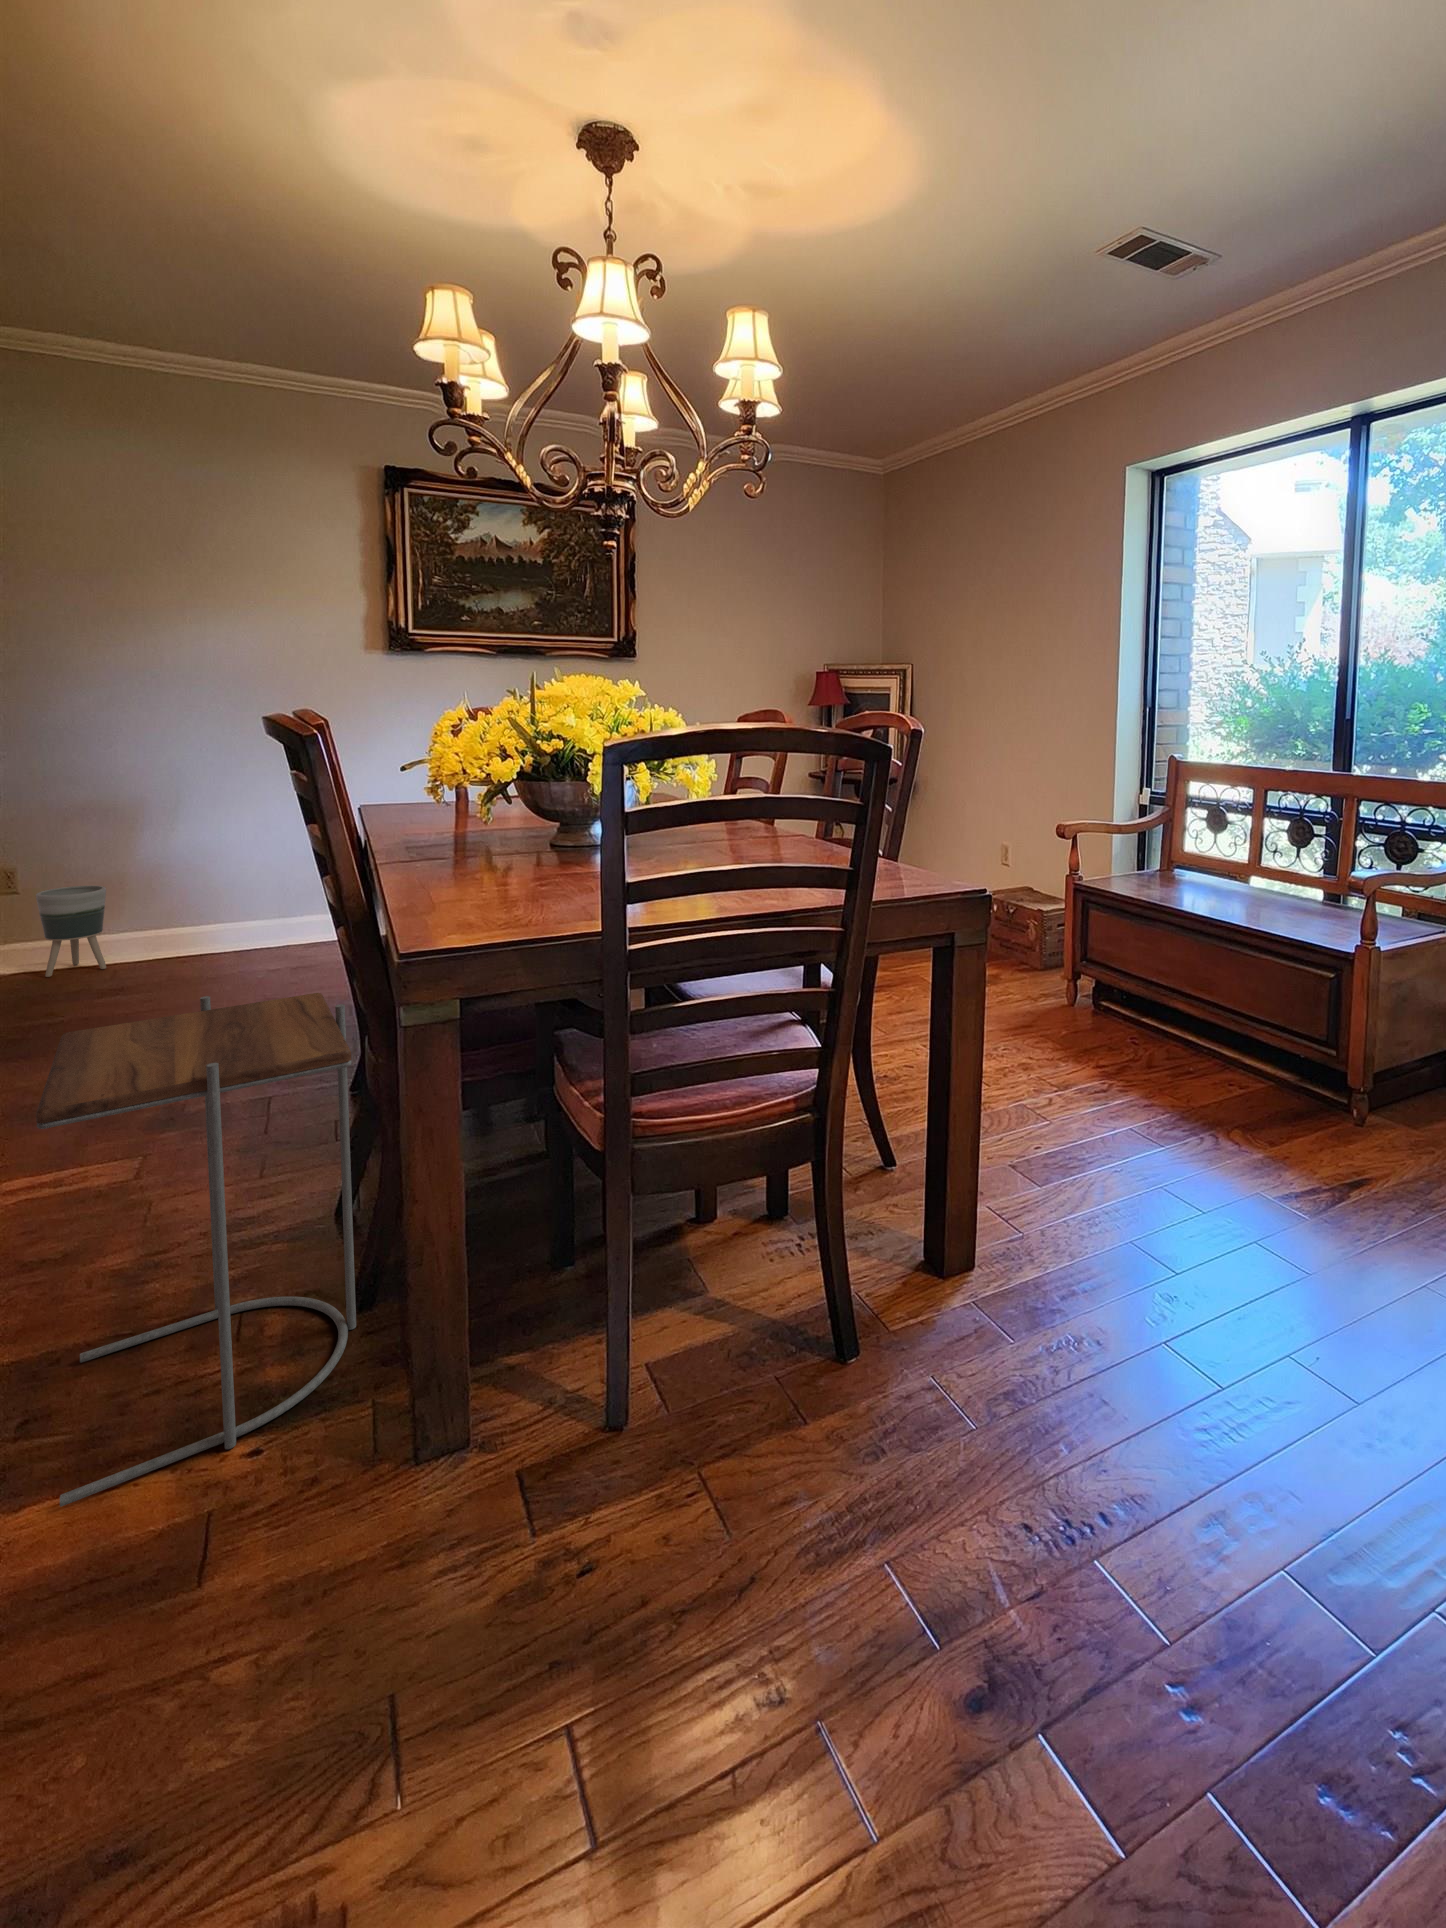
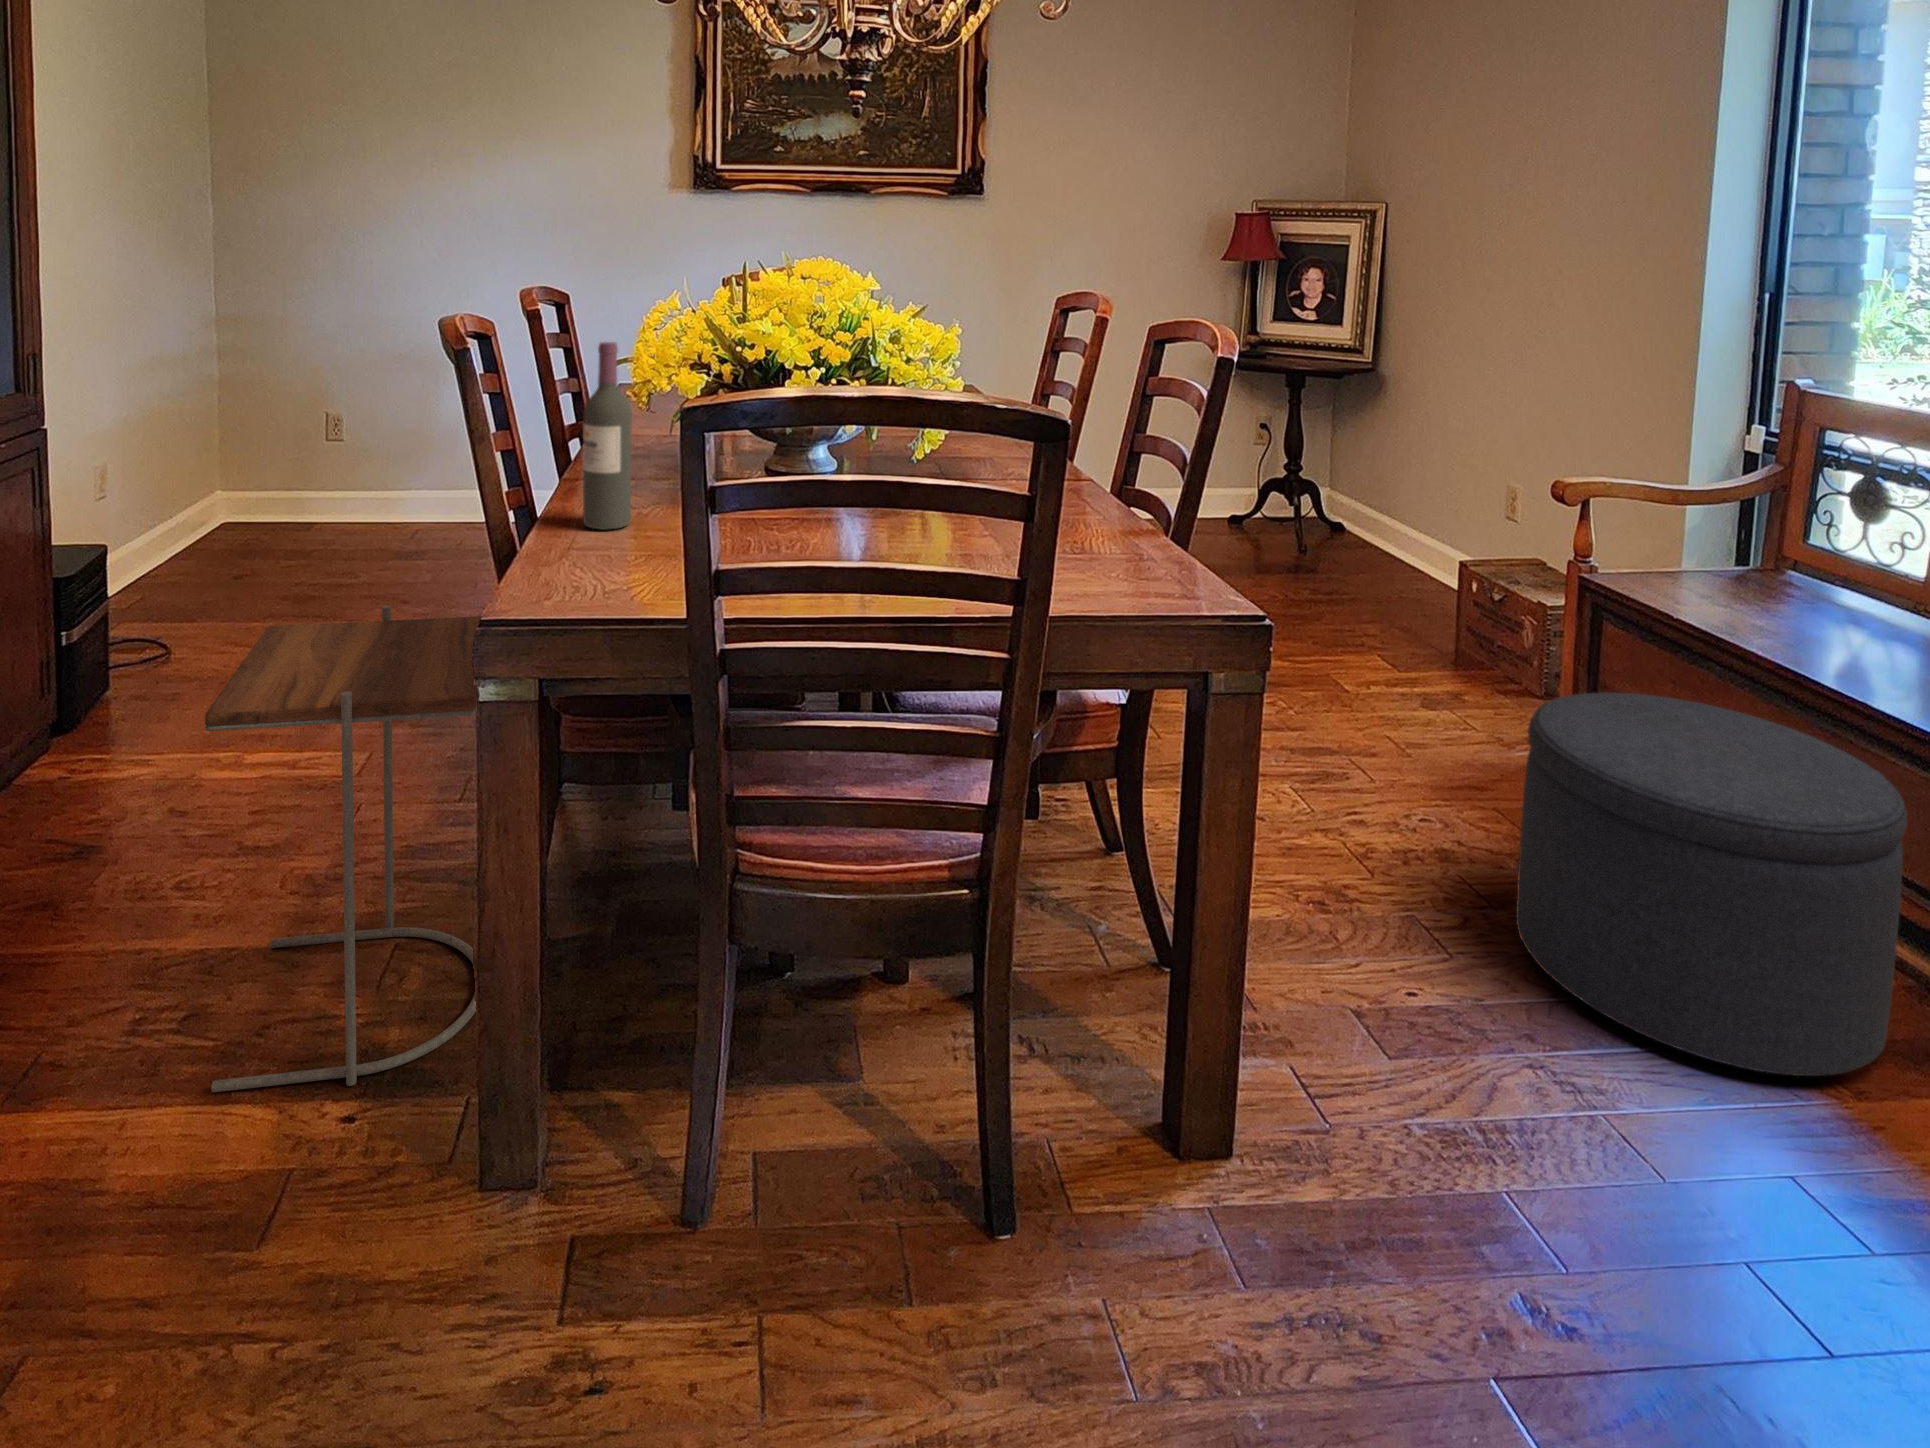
wine bottle: none [428,727,476,892] -> present [583,342,632,530]
planter: present [36,885,106,977] -> none [367,430,424,520]
ottoman: none [1078,939,1273,1137] -> present [1516,693,1907,1076]

